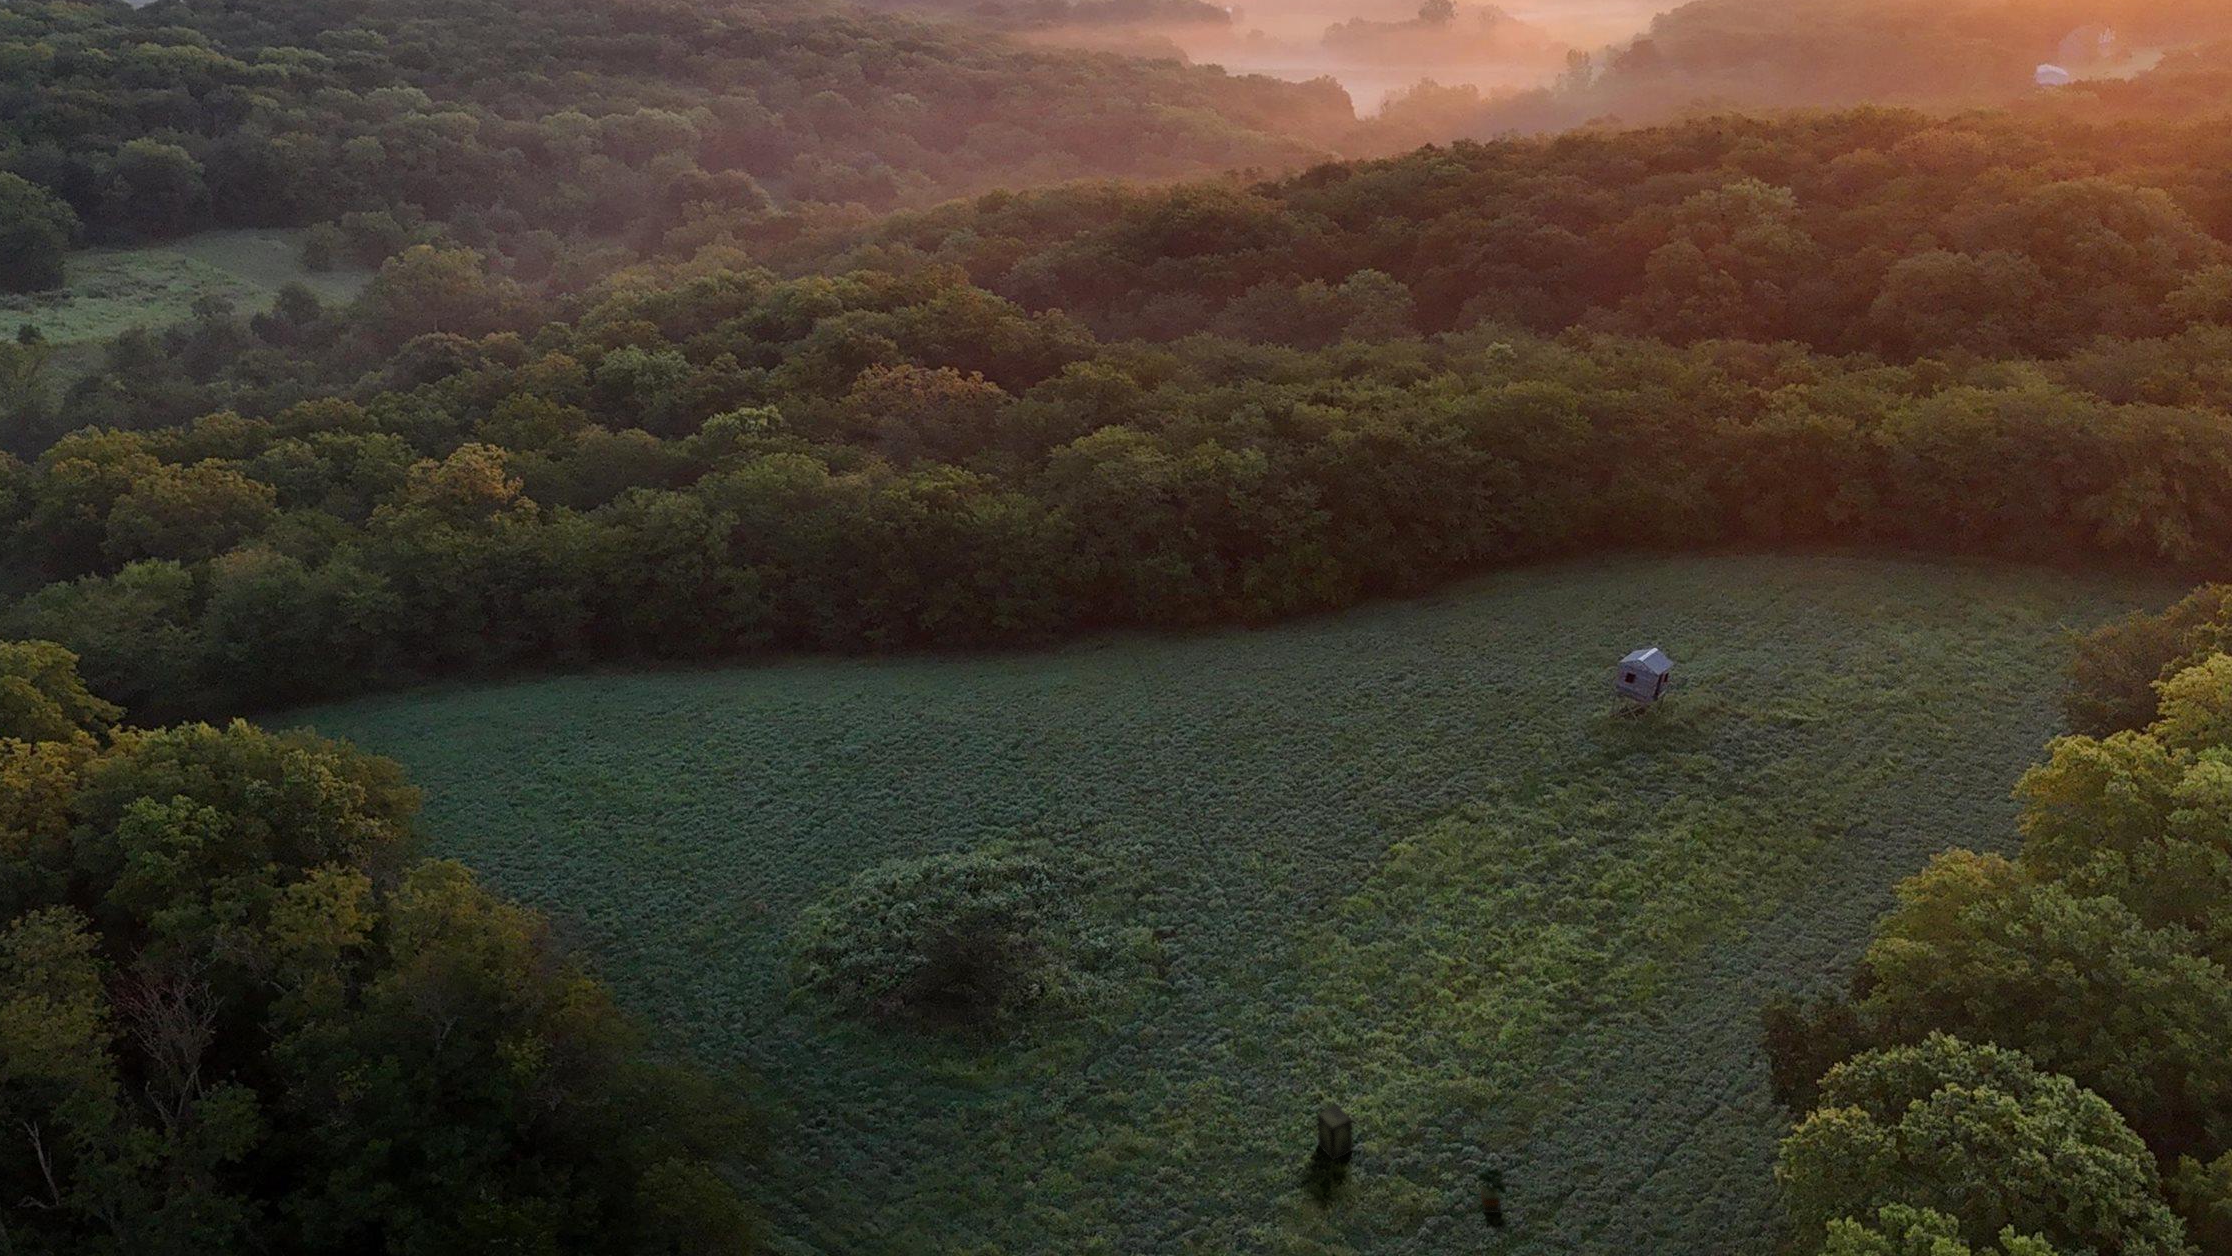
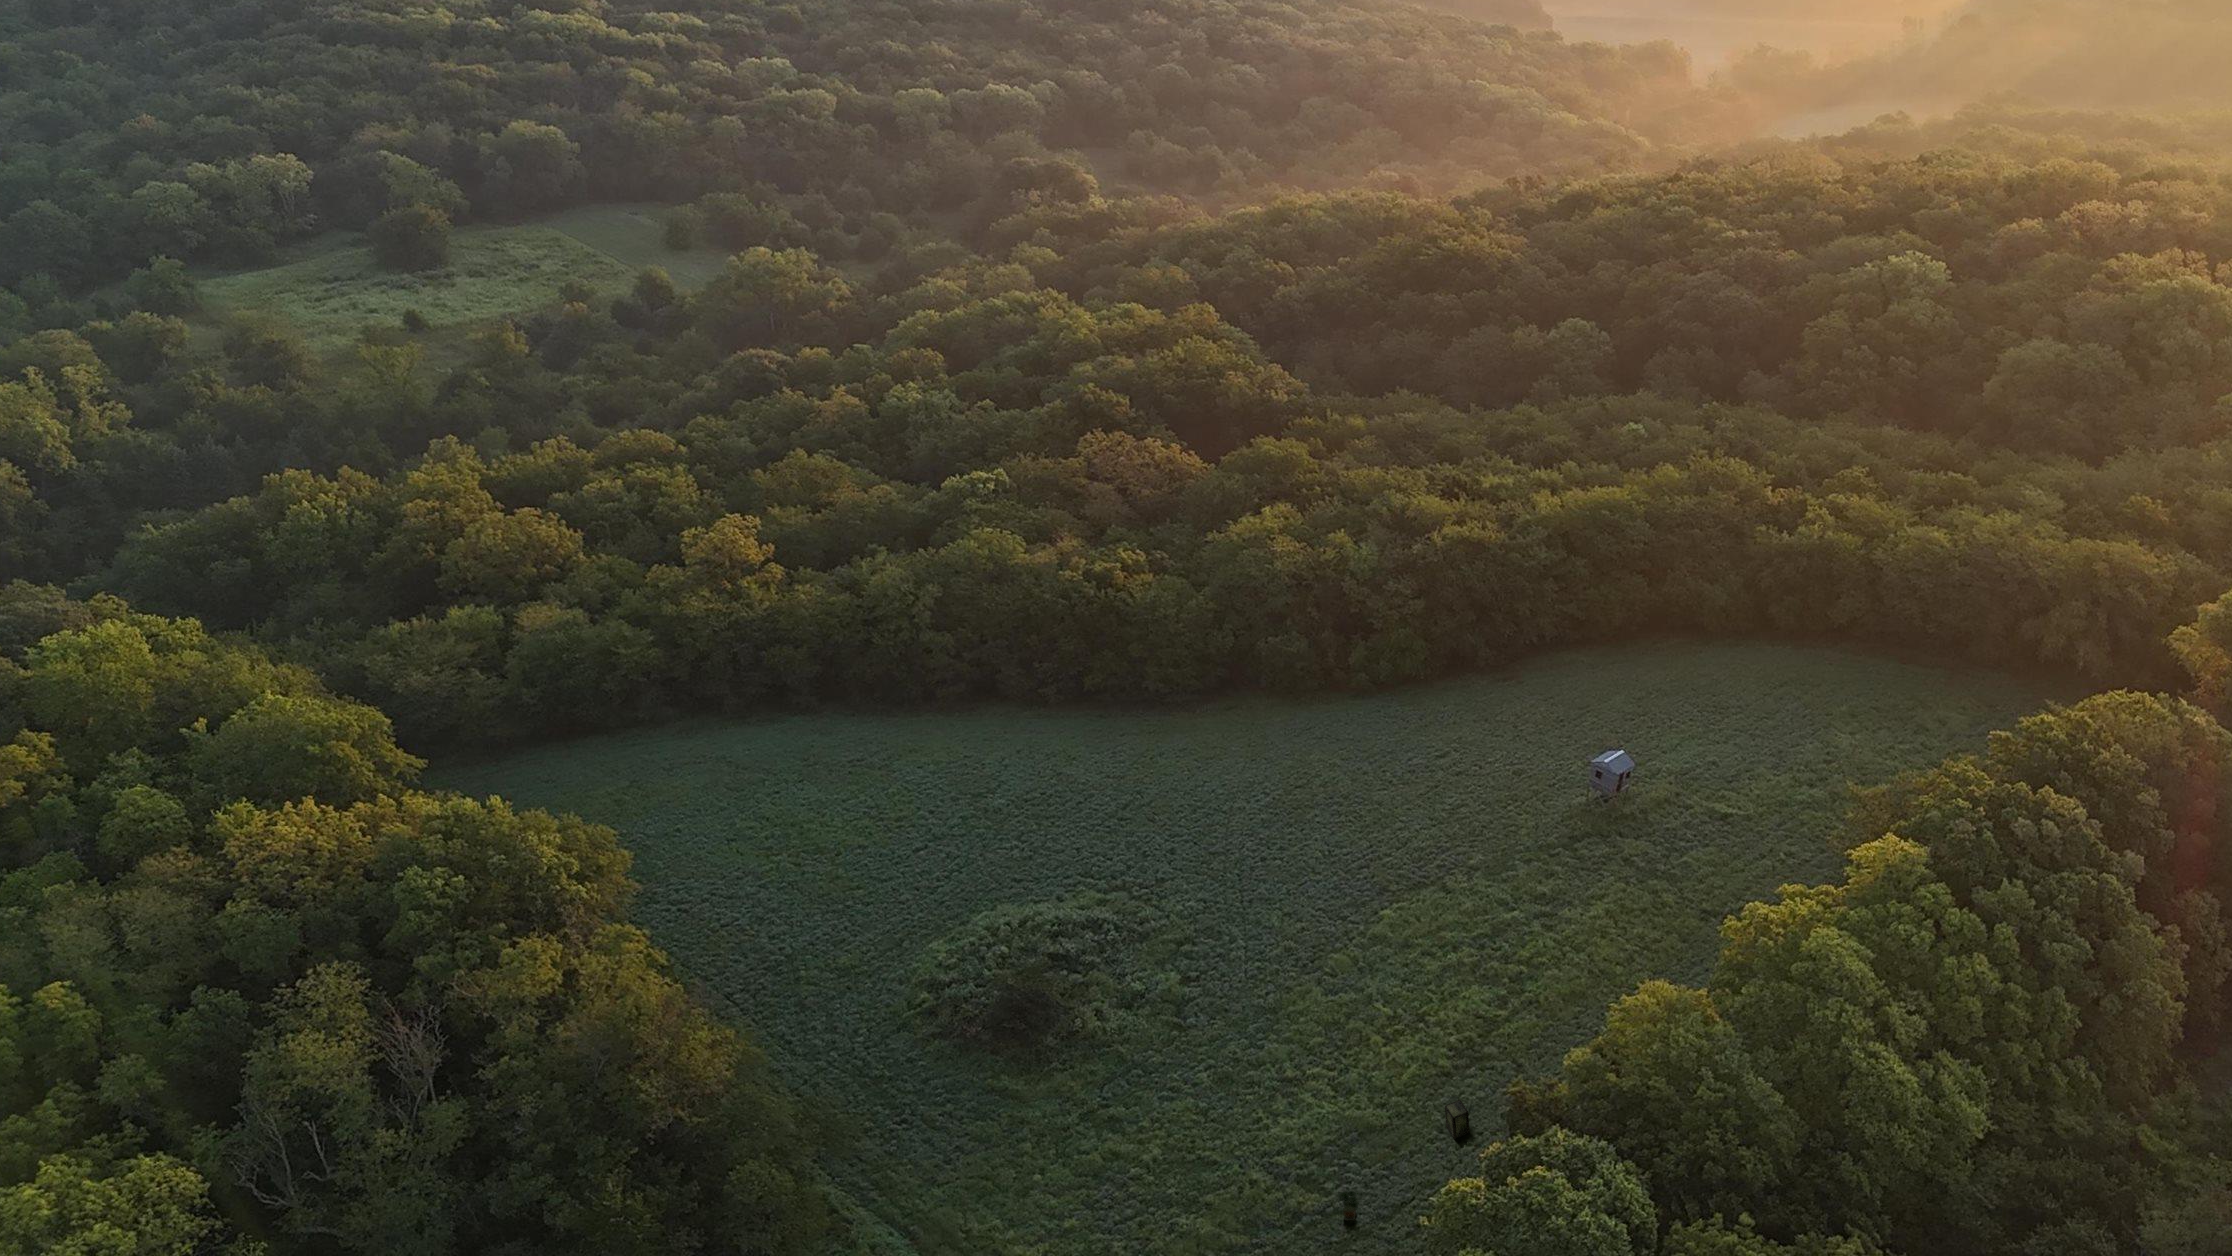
storage box: present [1317,1105,1353,1160] -> present [1445,1100,1470,1139]

